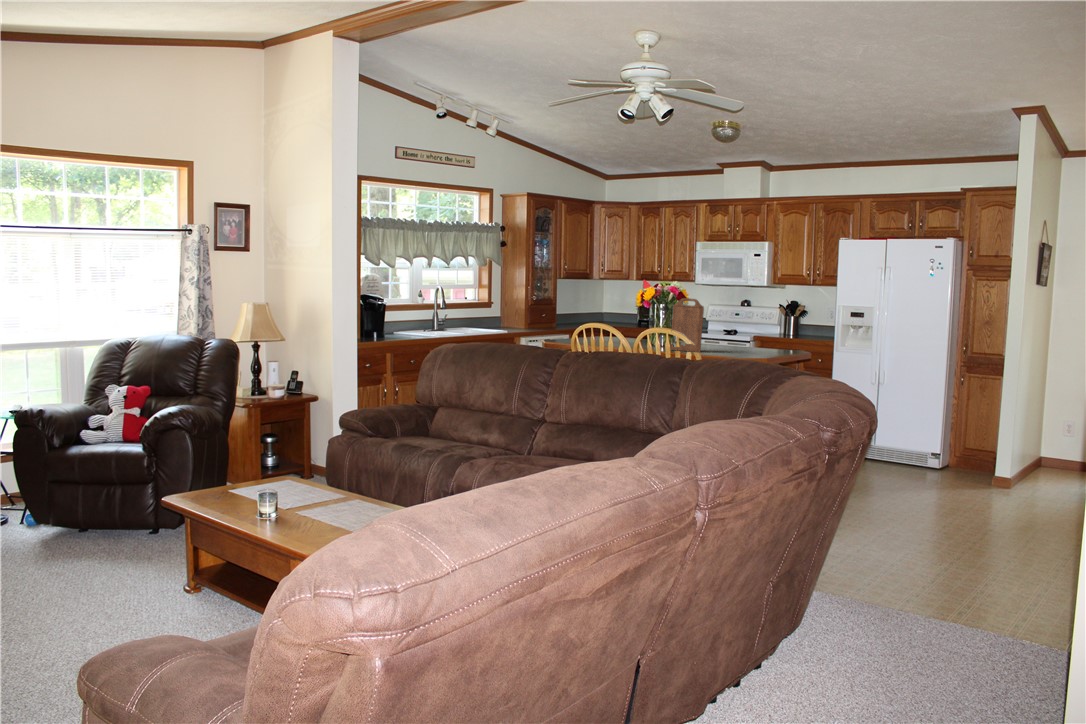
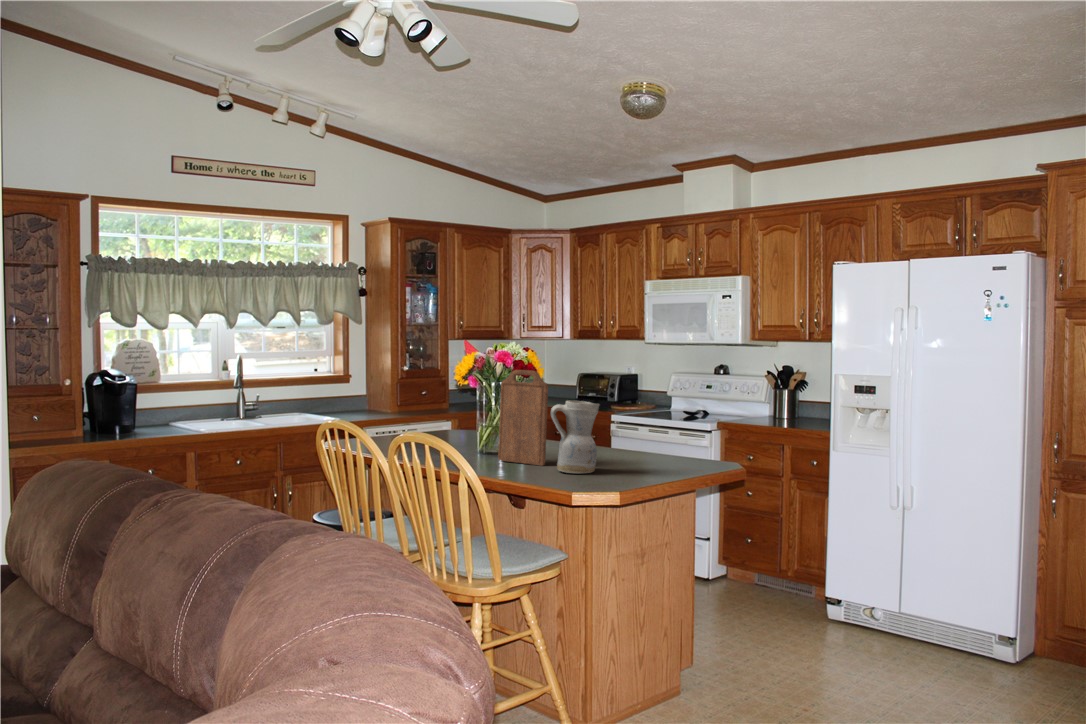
ceramic pitcher: none [712,315,738,355] -> present [551,400,599,473]

